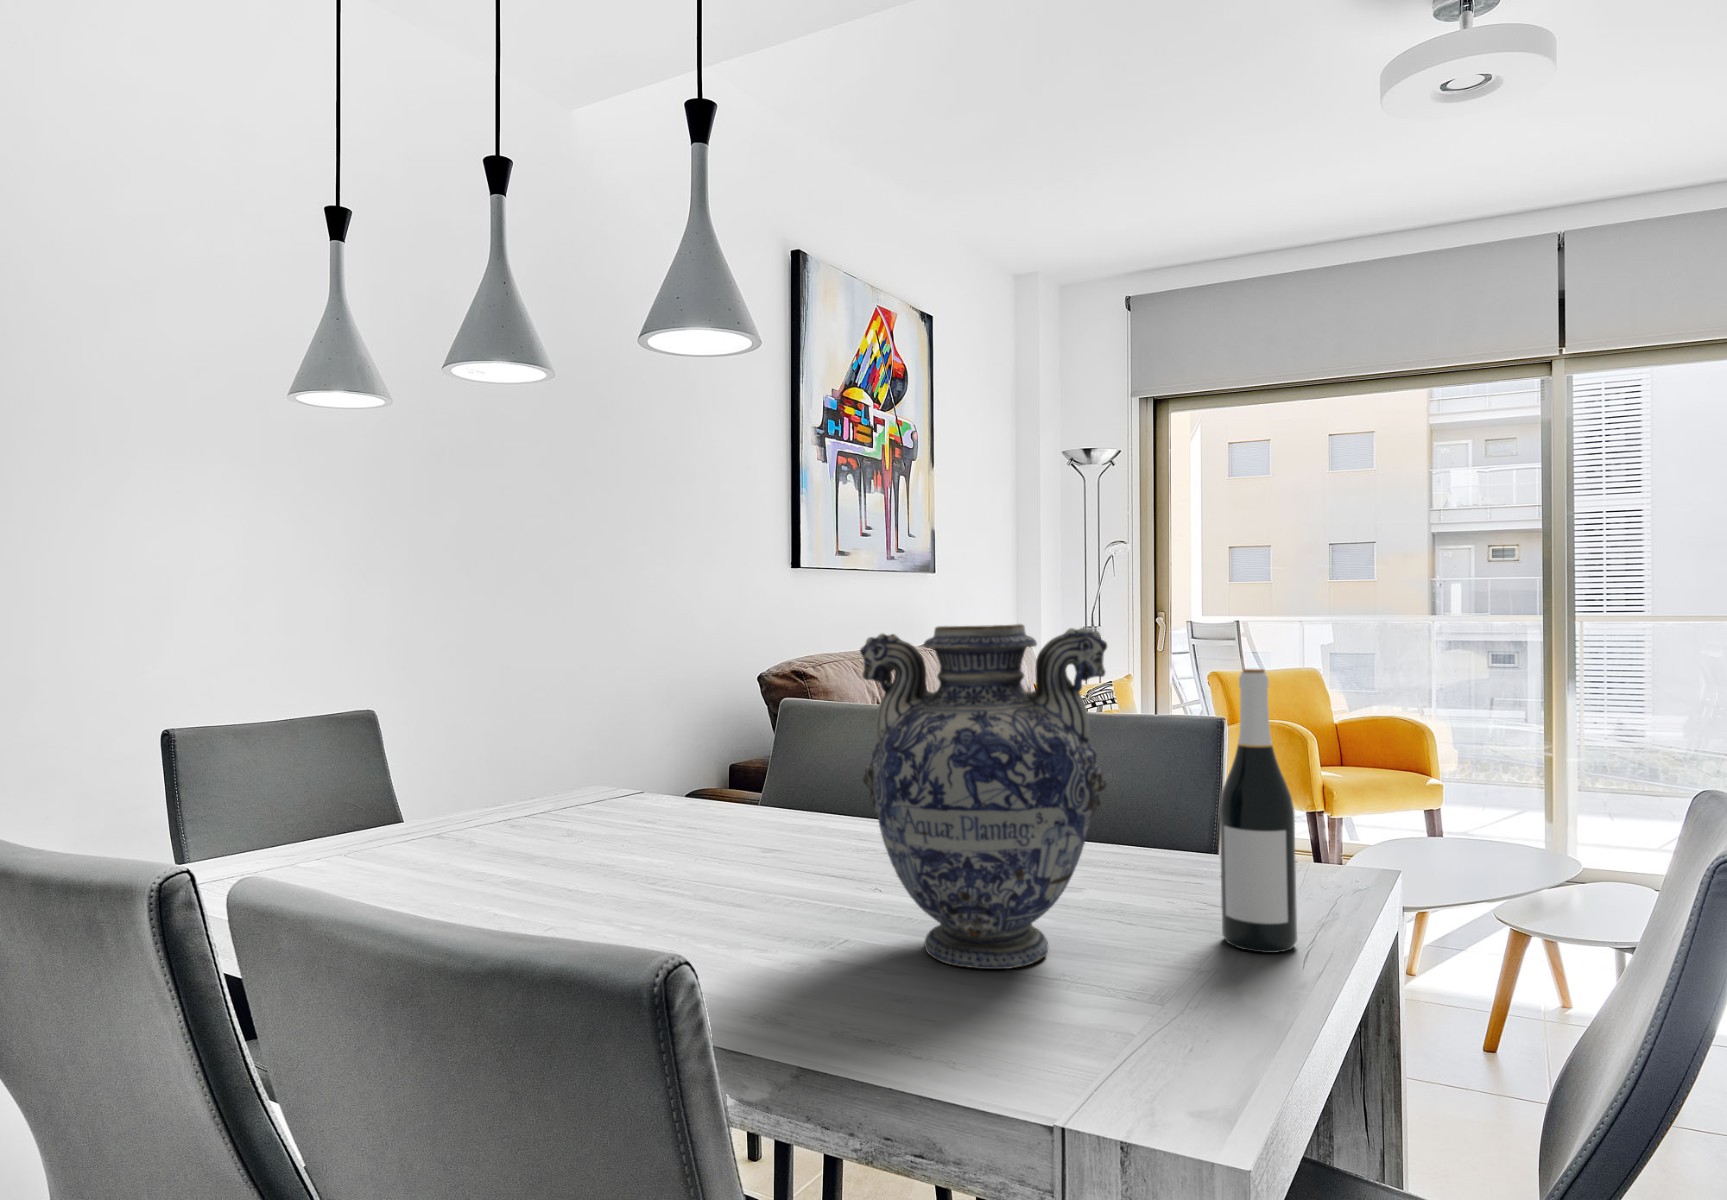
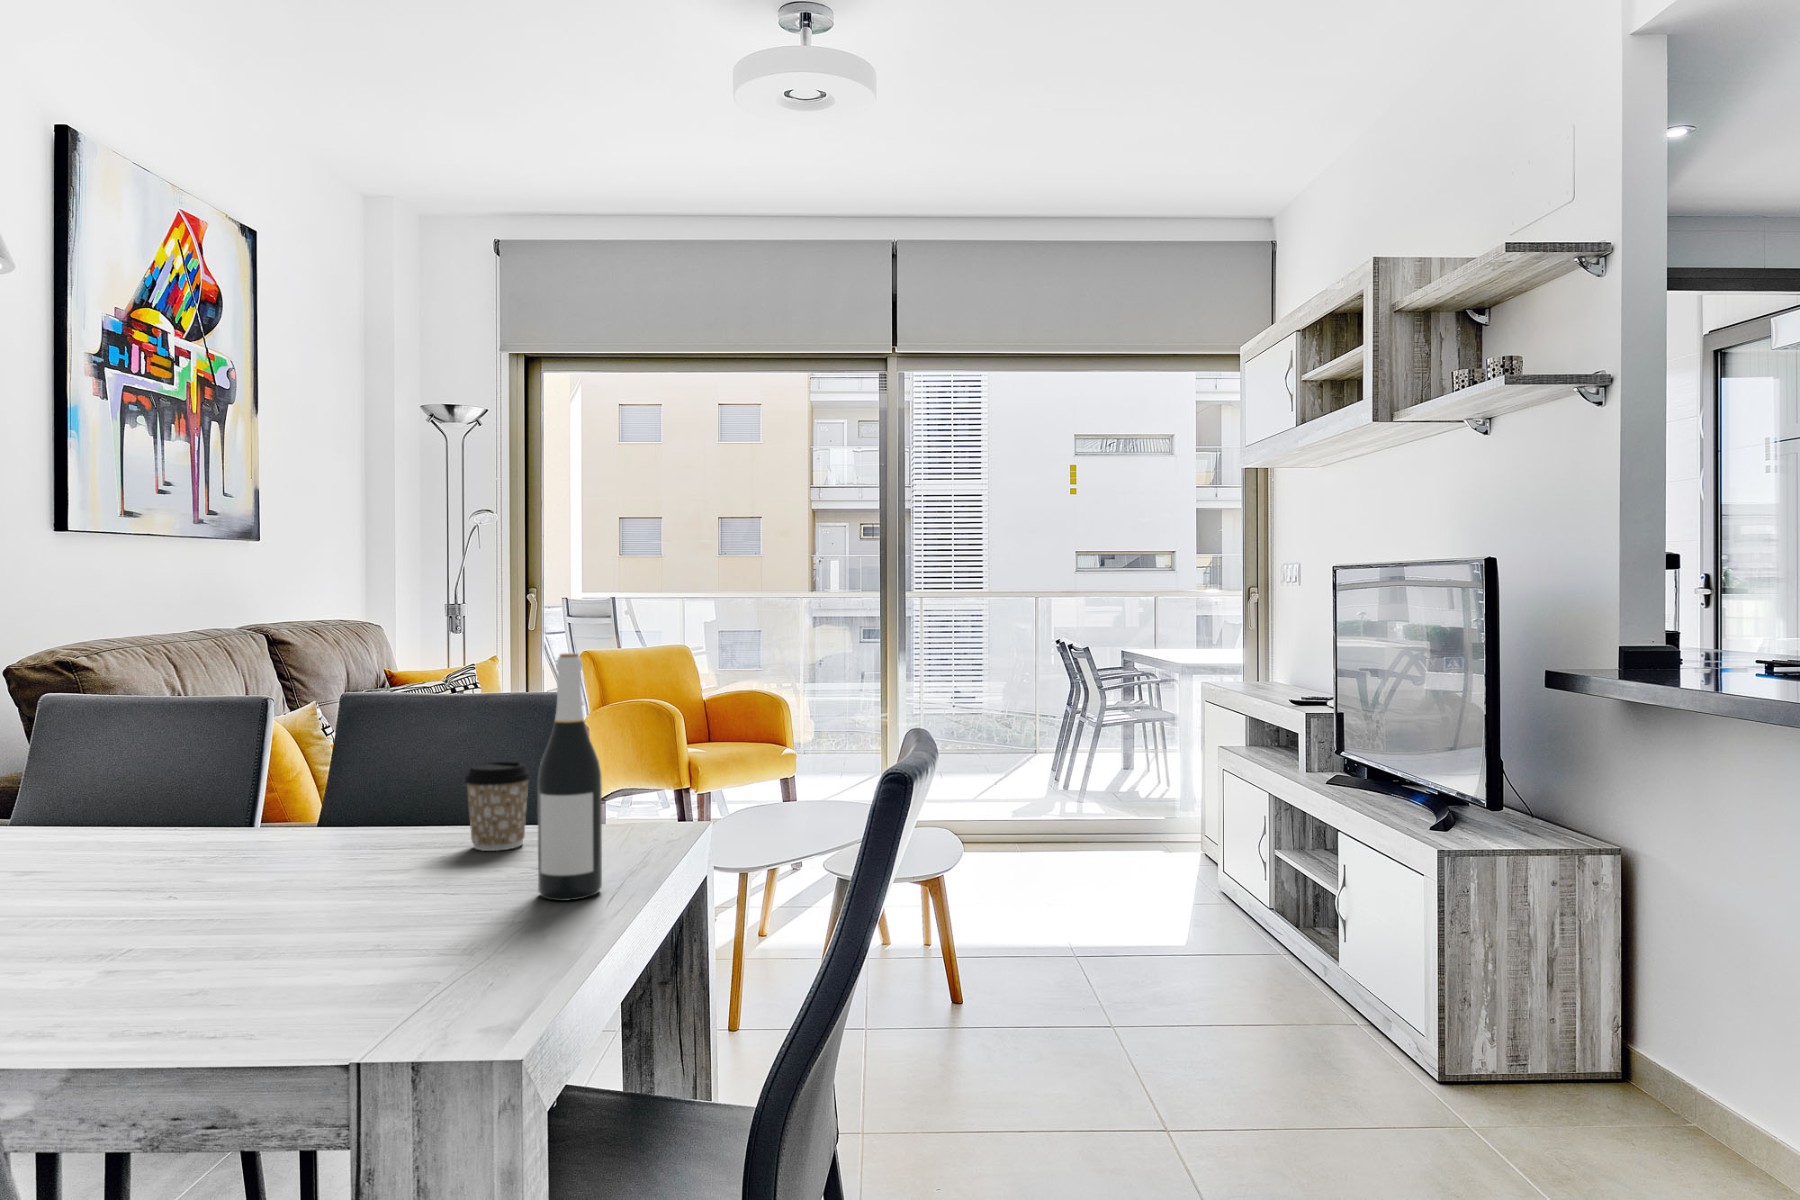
vase: present [860,624,1107,969] -> none [149,616,429,957]
coffee cup: none [1129,783,1198,878] -> present [465,761,530,851]

